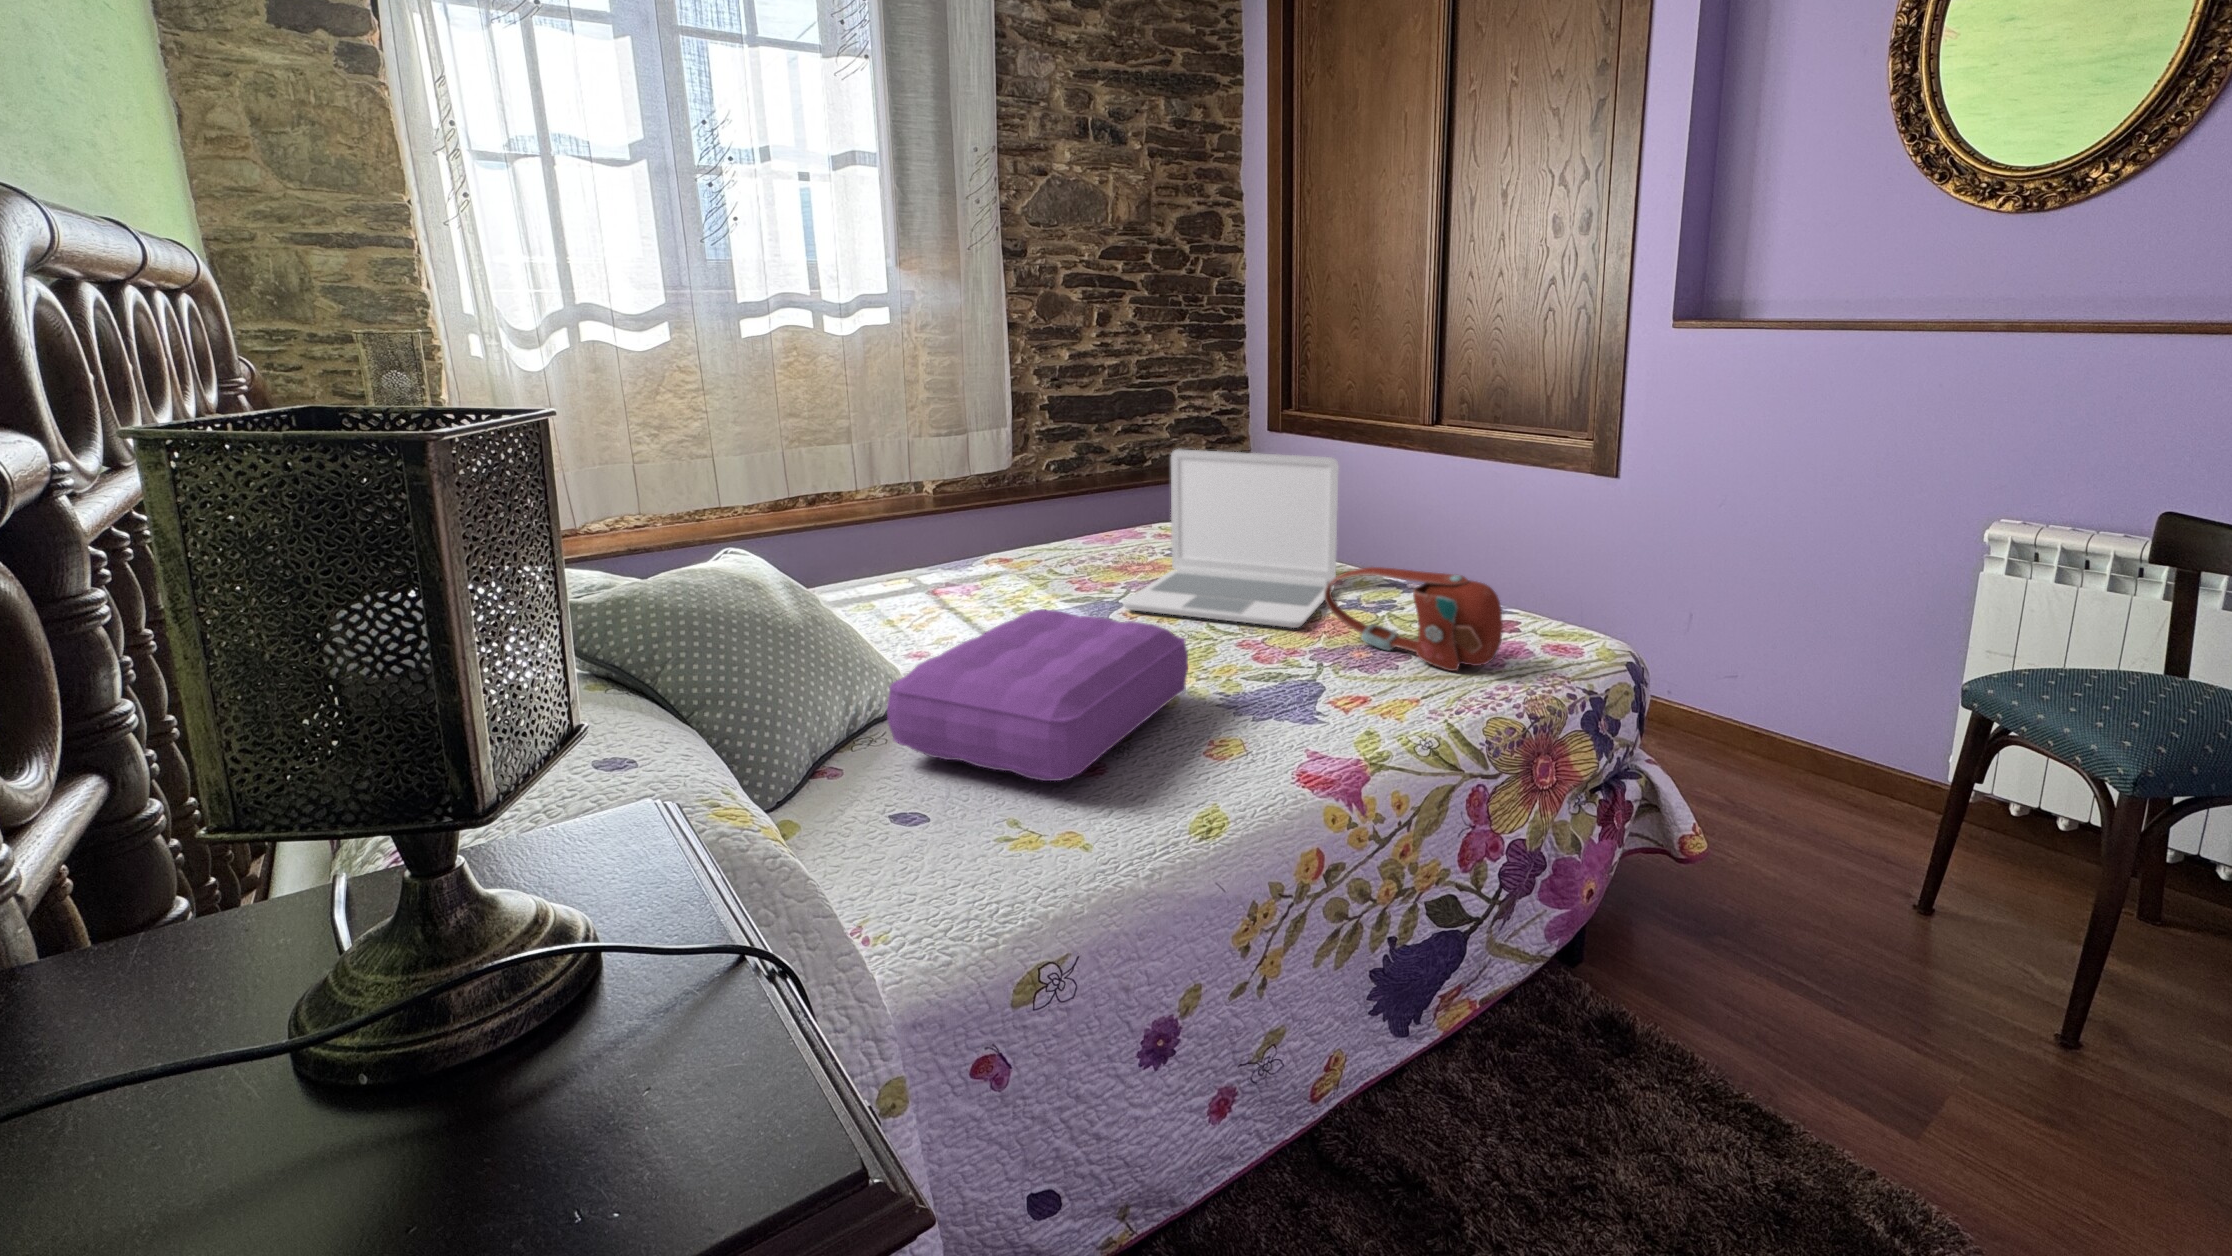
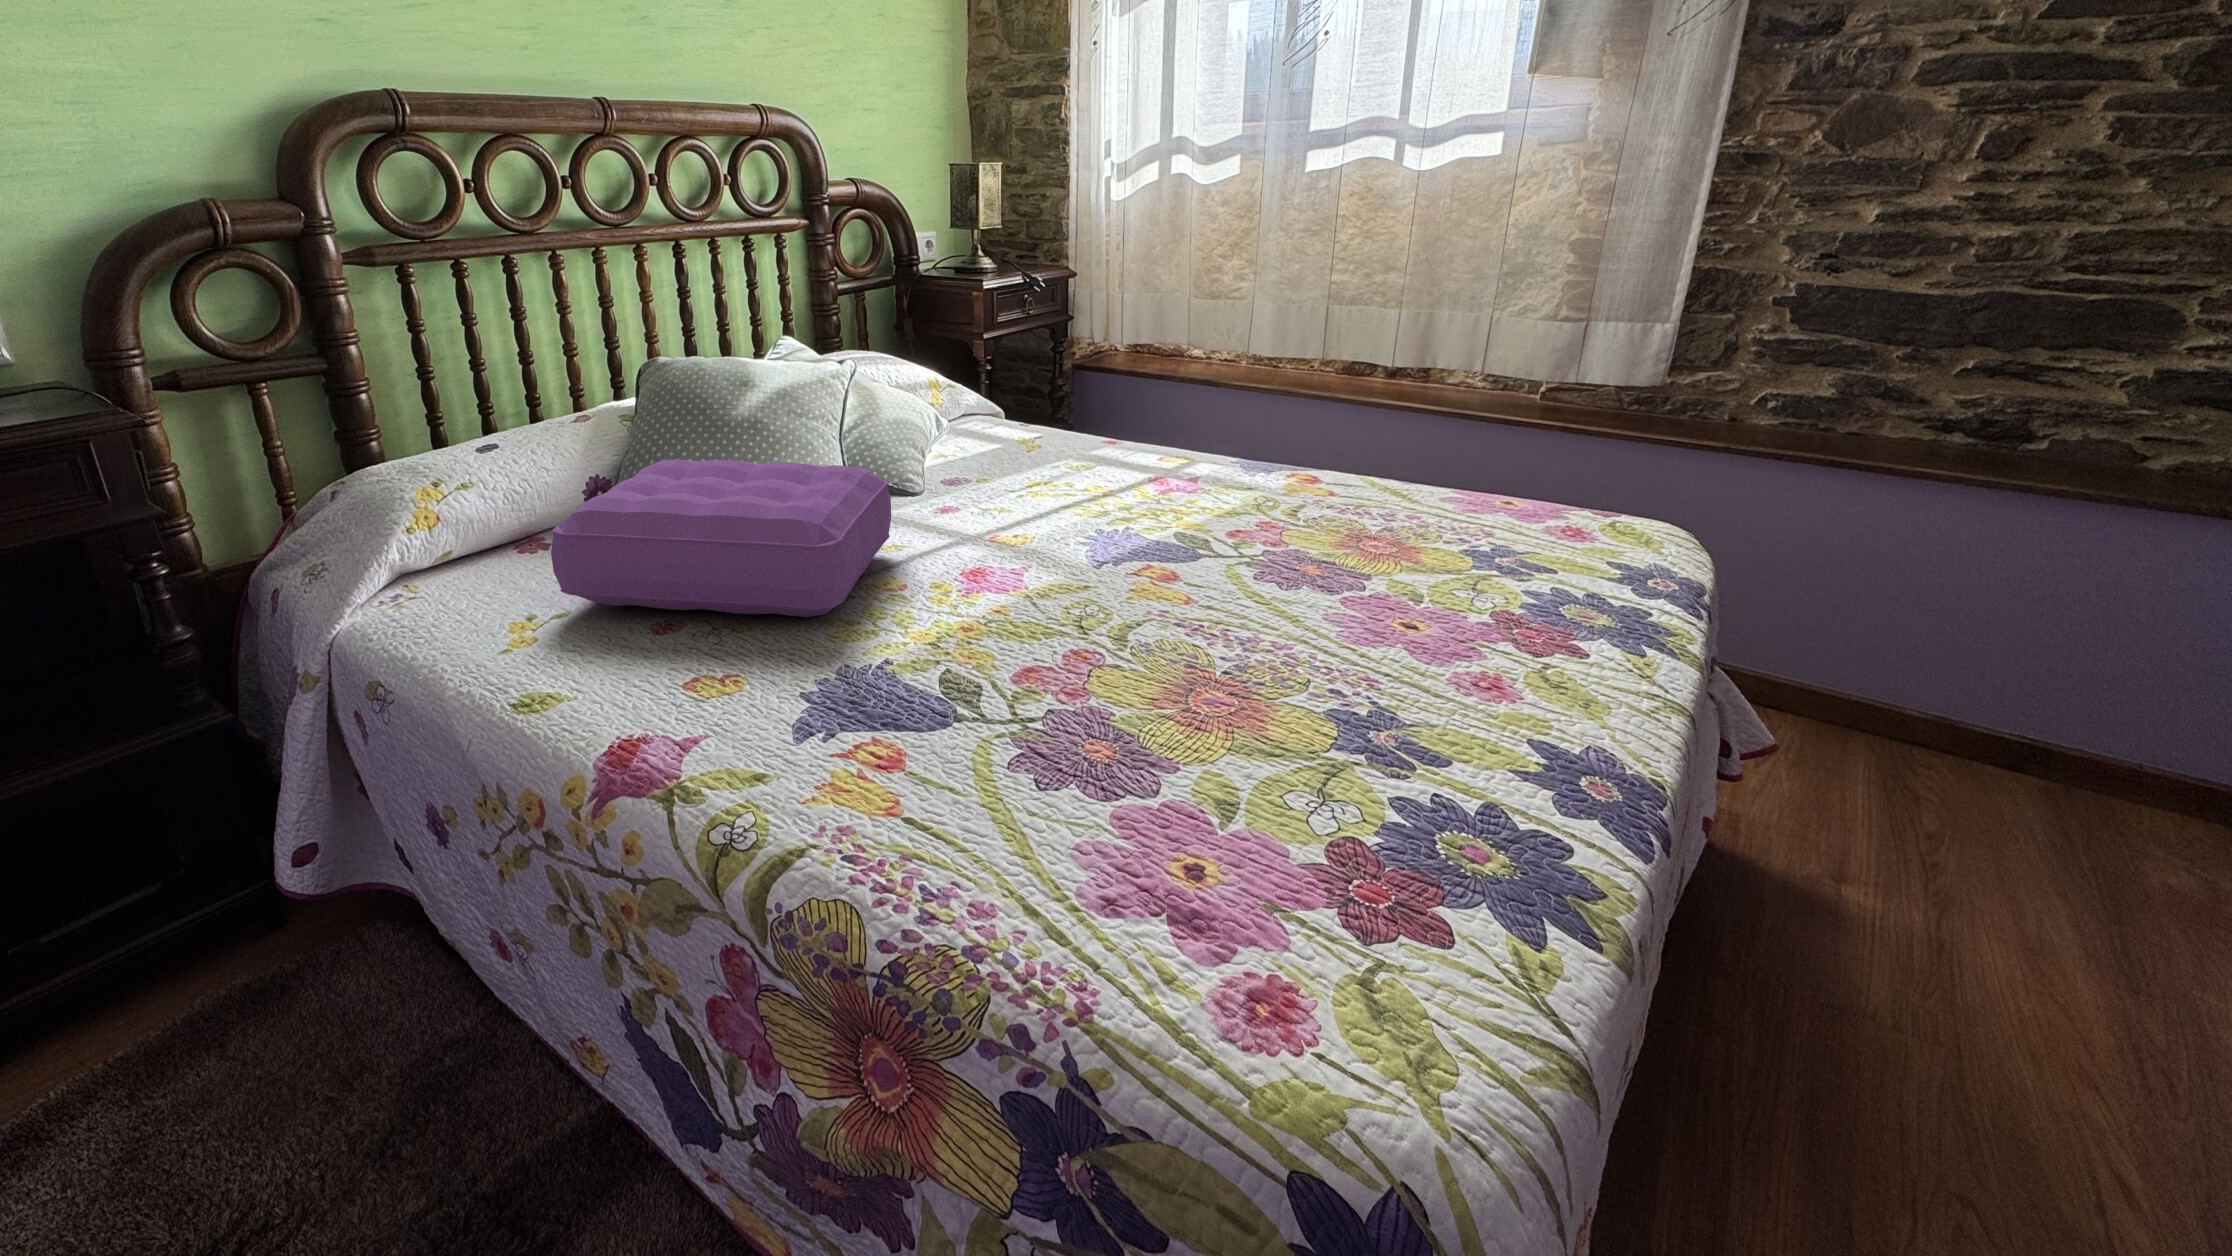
laptop: present [1123,449,1339,628] -> none [1142,343,1489,670]
handbag: present [1324,567,1503,671] -> none [1006,580,1189,857]

